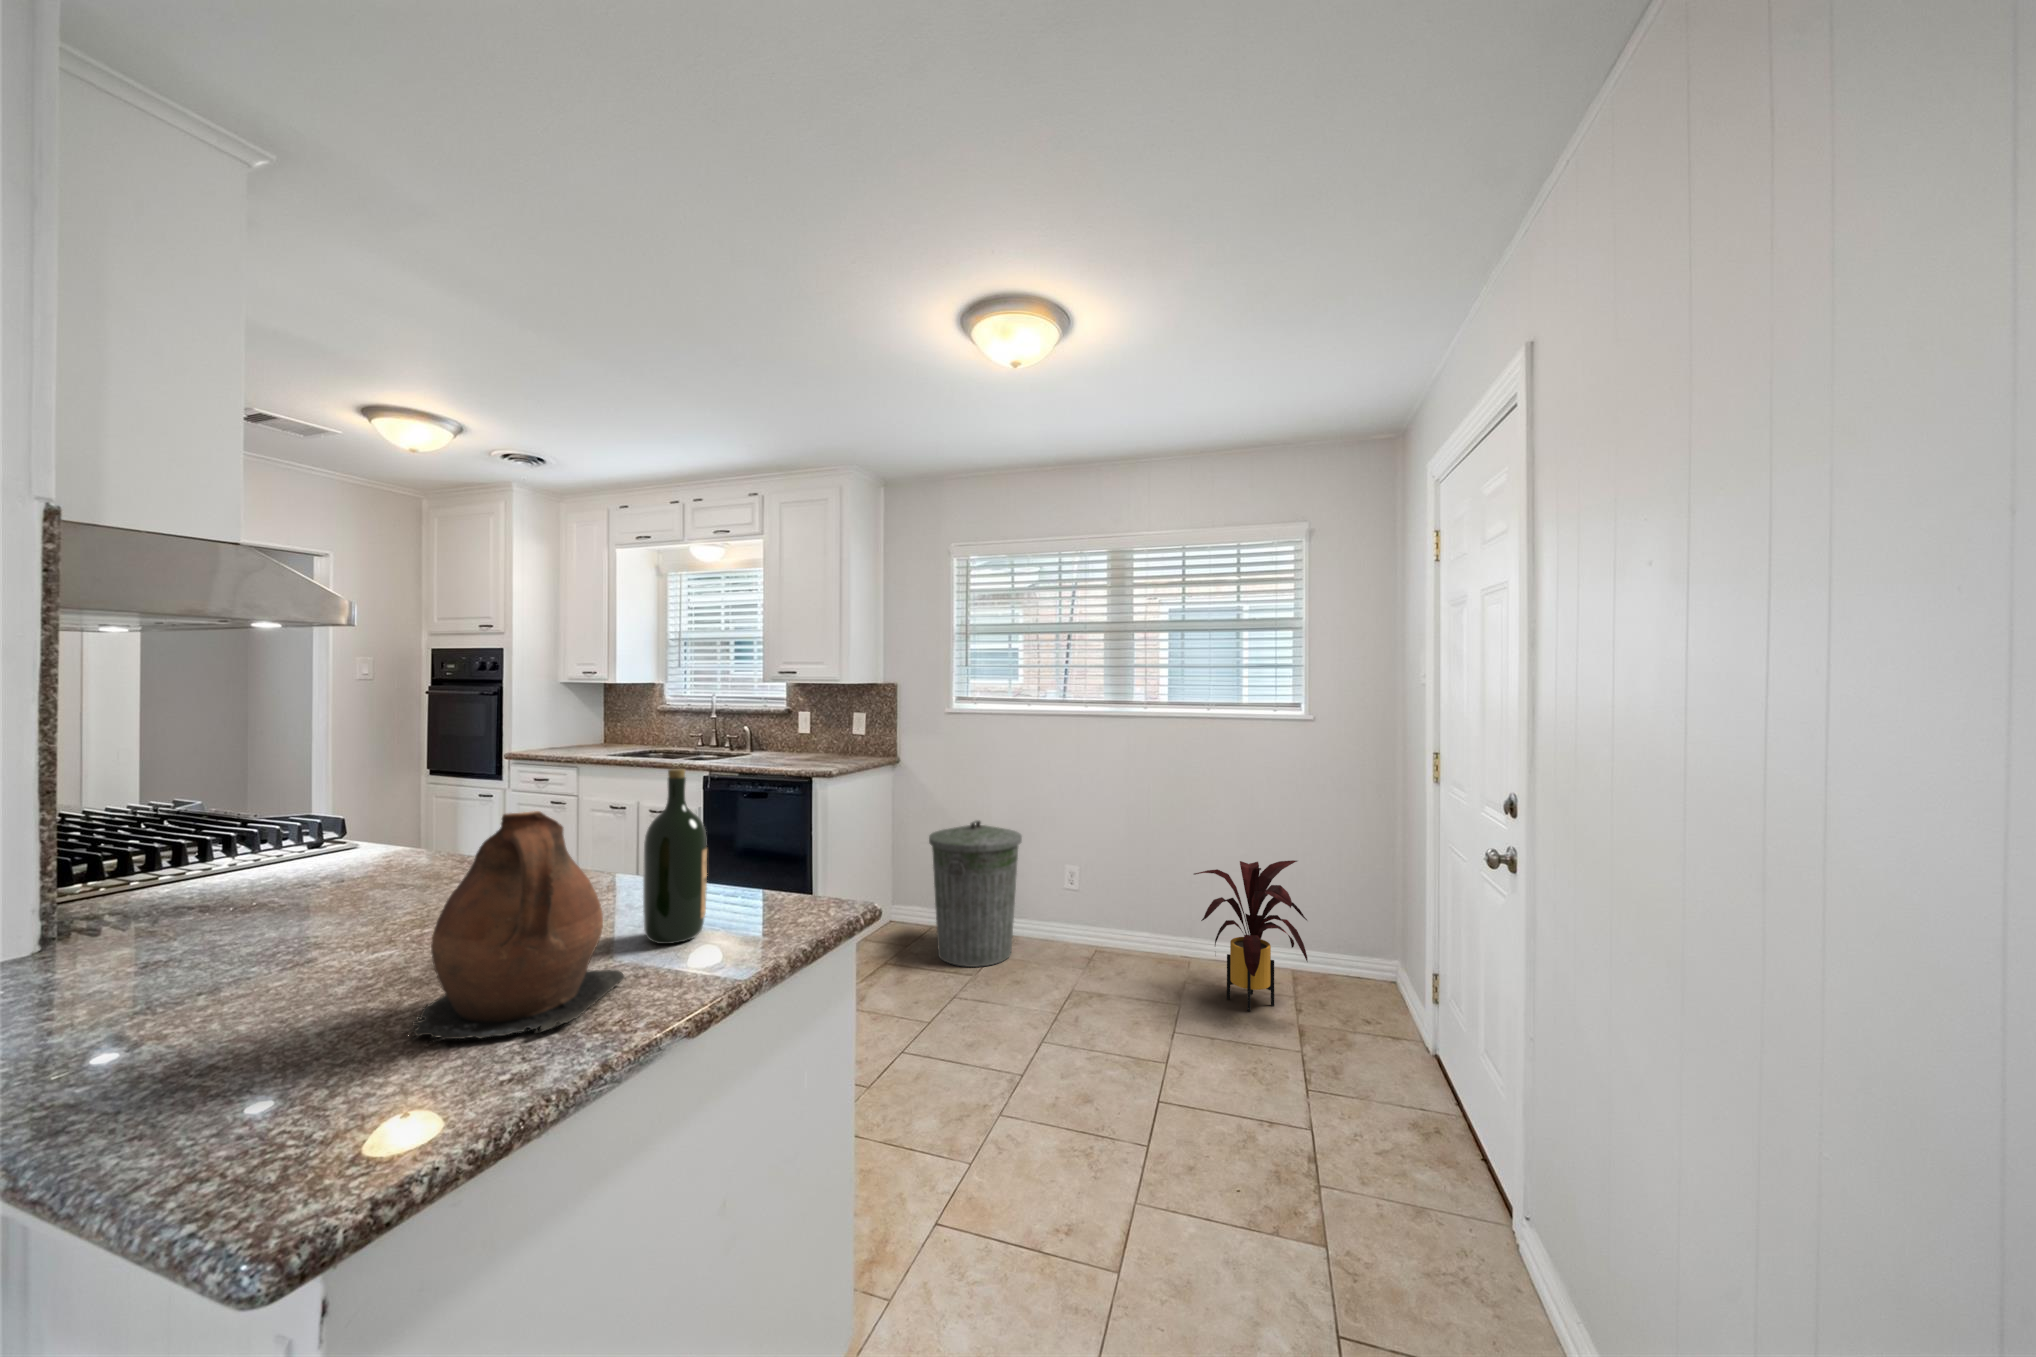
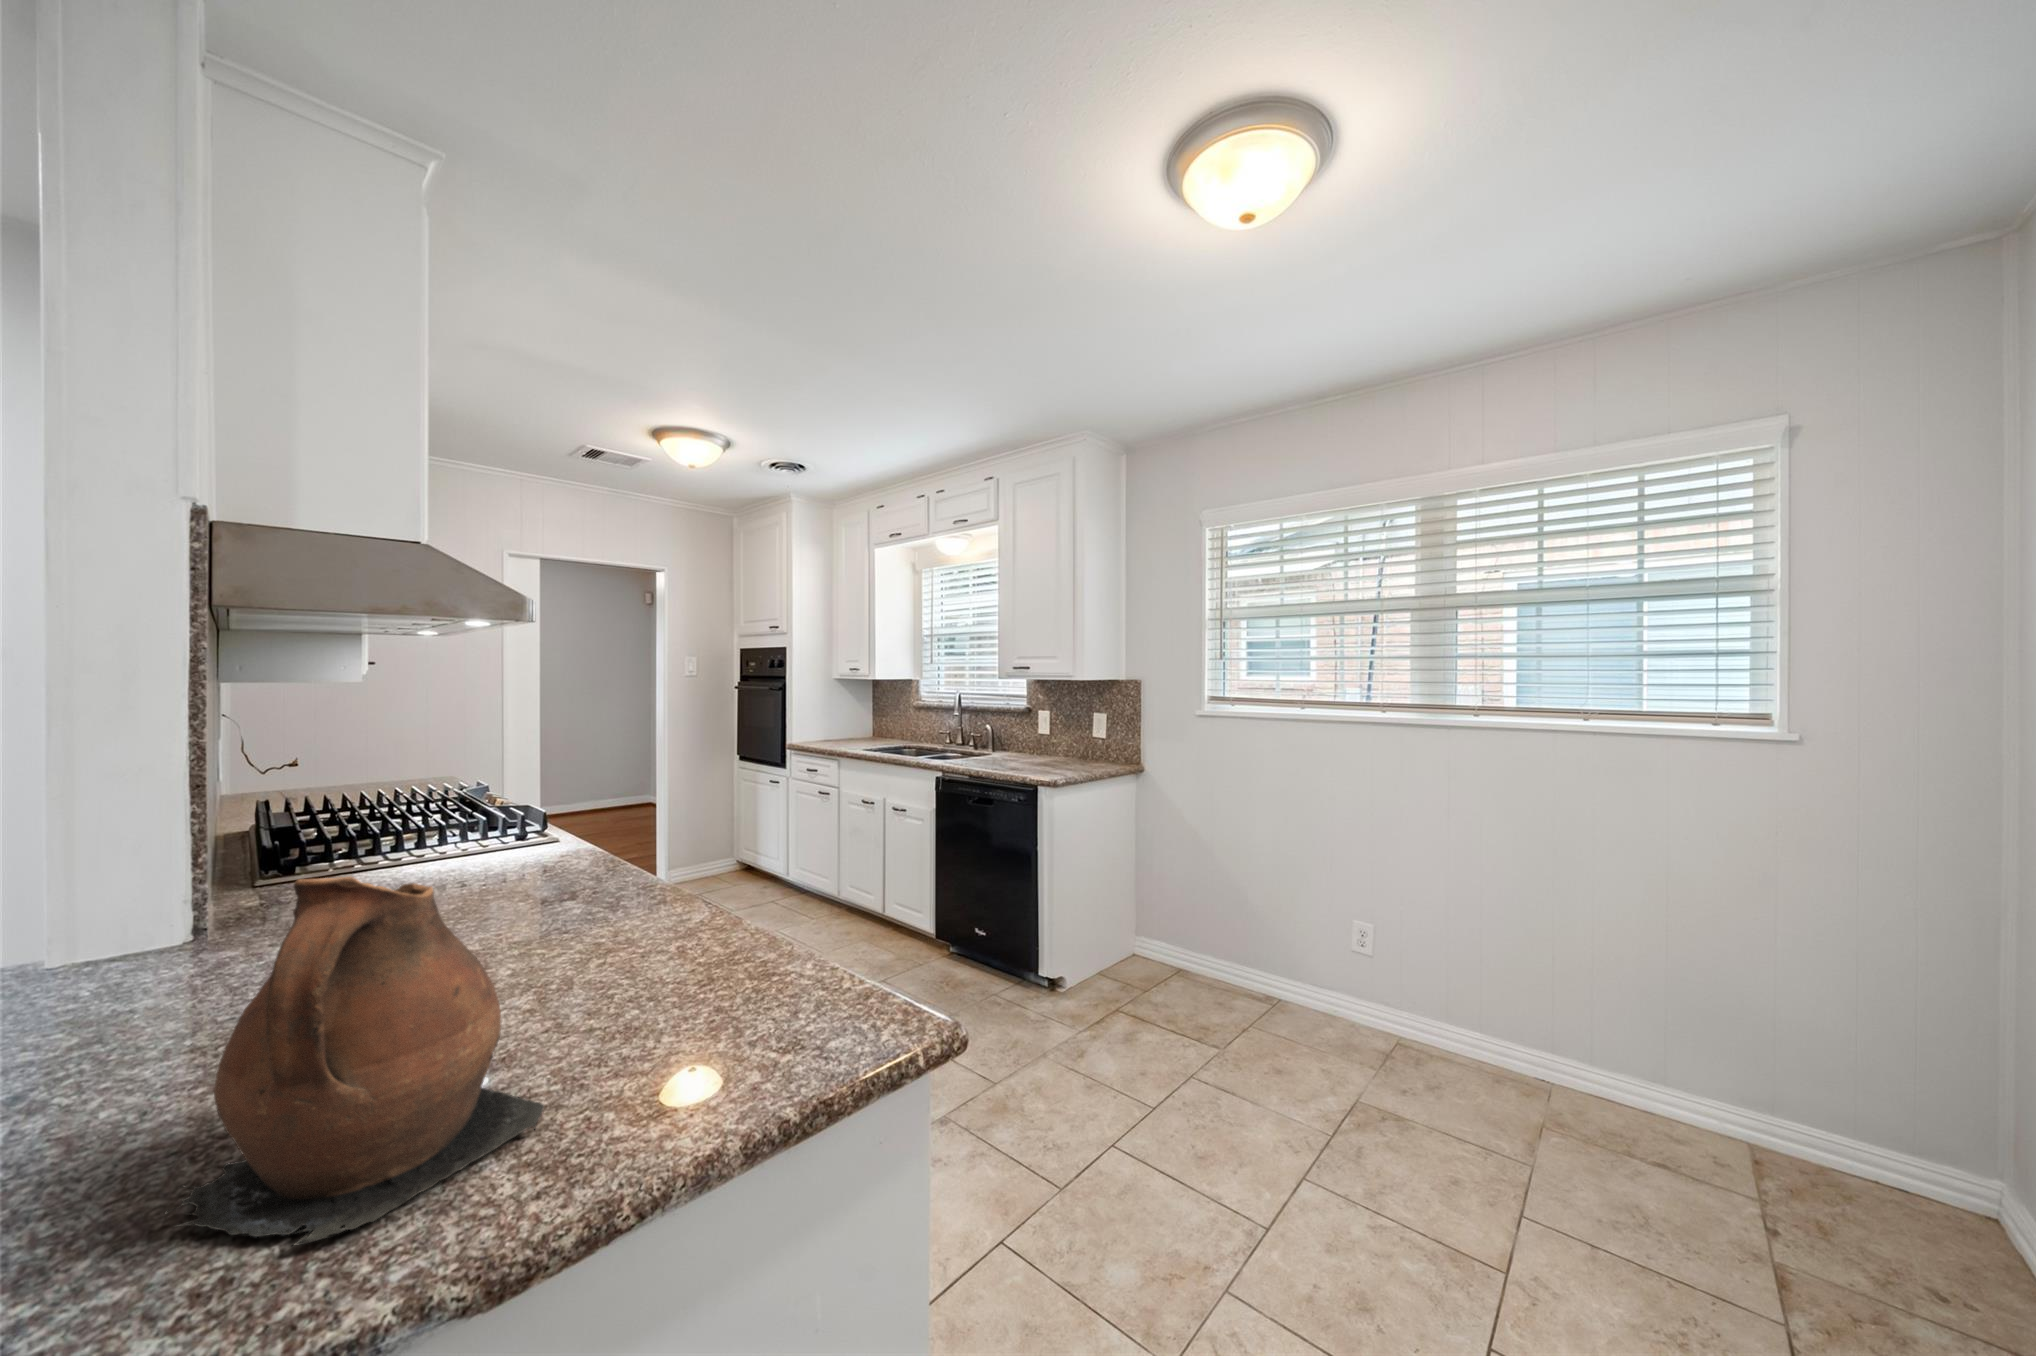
wine bottle: present [643,769,707,944] -> none [643,799,732,1052]
trash can: present [929,820,1022,967] -> none [1173,850,1293,1037]
house plant: present [1194,860,1308,1011] -> none [1557,953,1792,1201]

